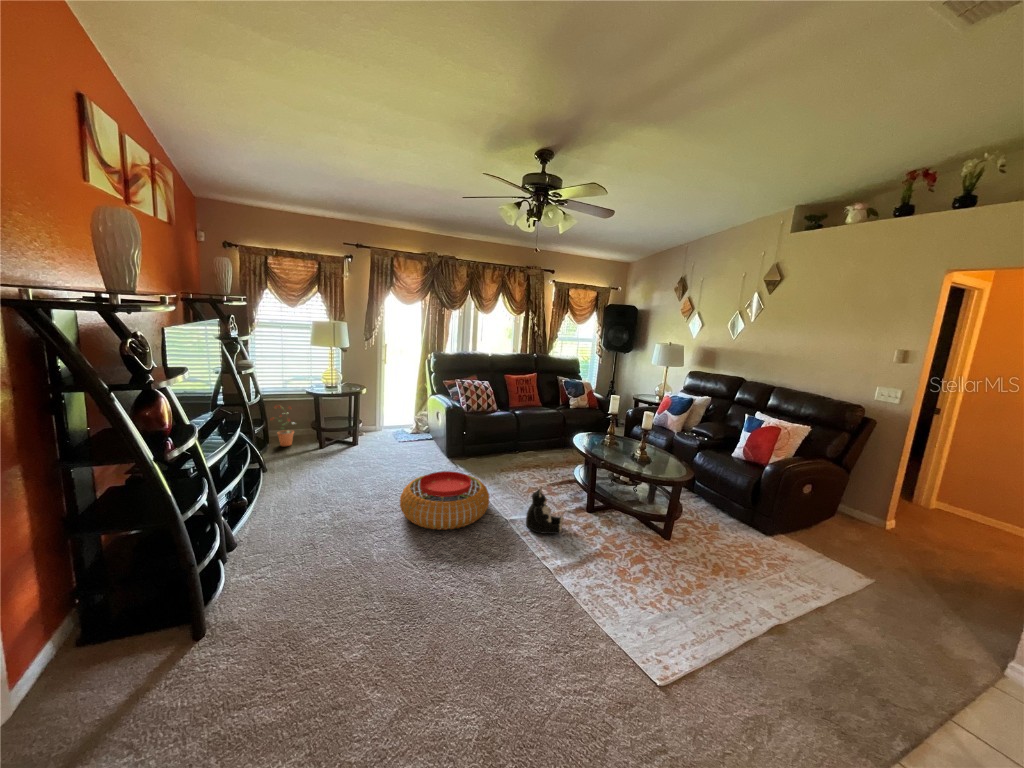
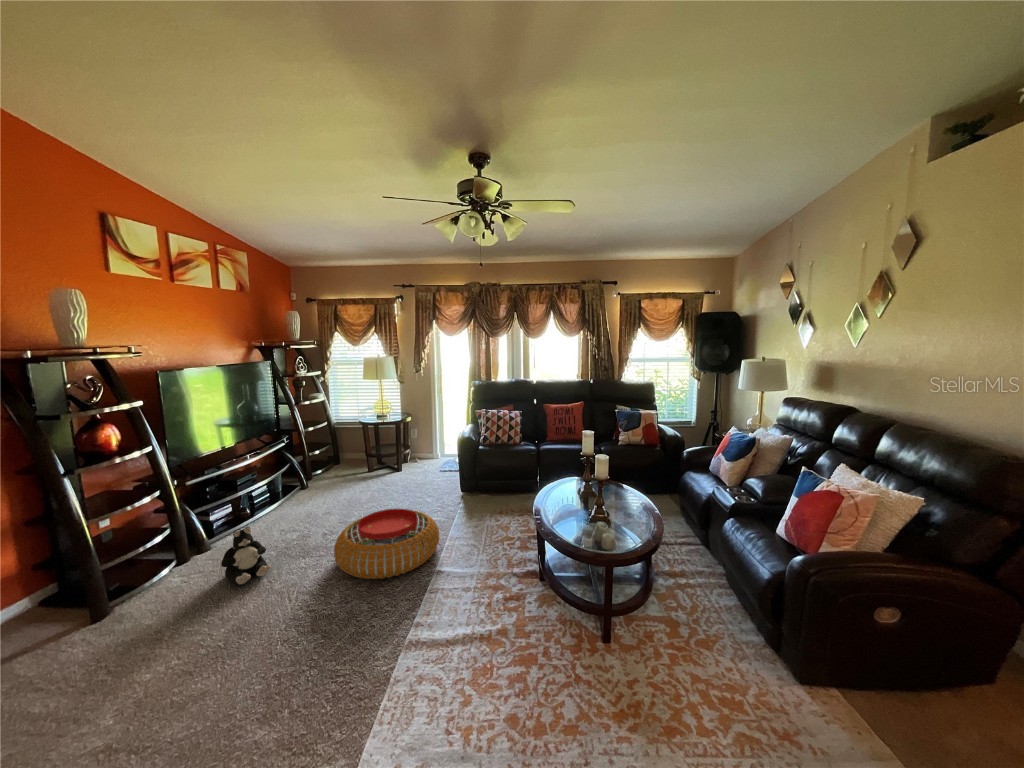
potted plant: present [270,405,294,446] -> none [331,431,353,468]
plush toy: present [526,489,564,534] -> present [221,527,271,585]

